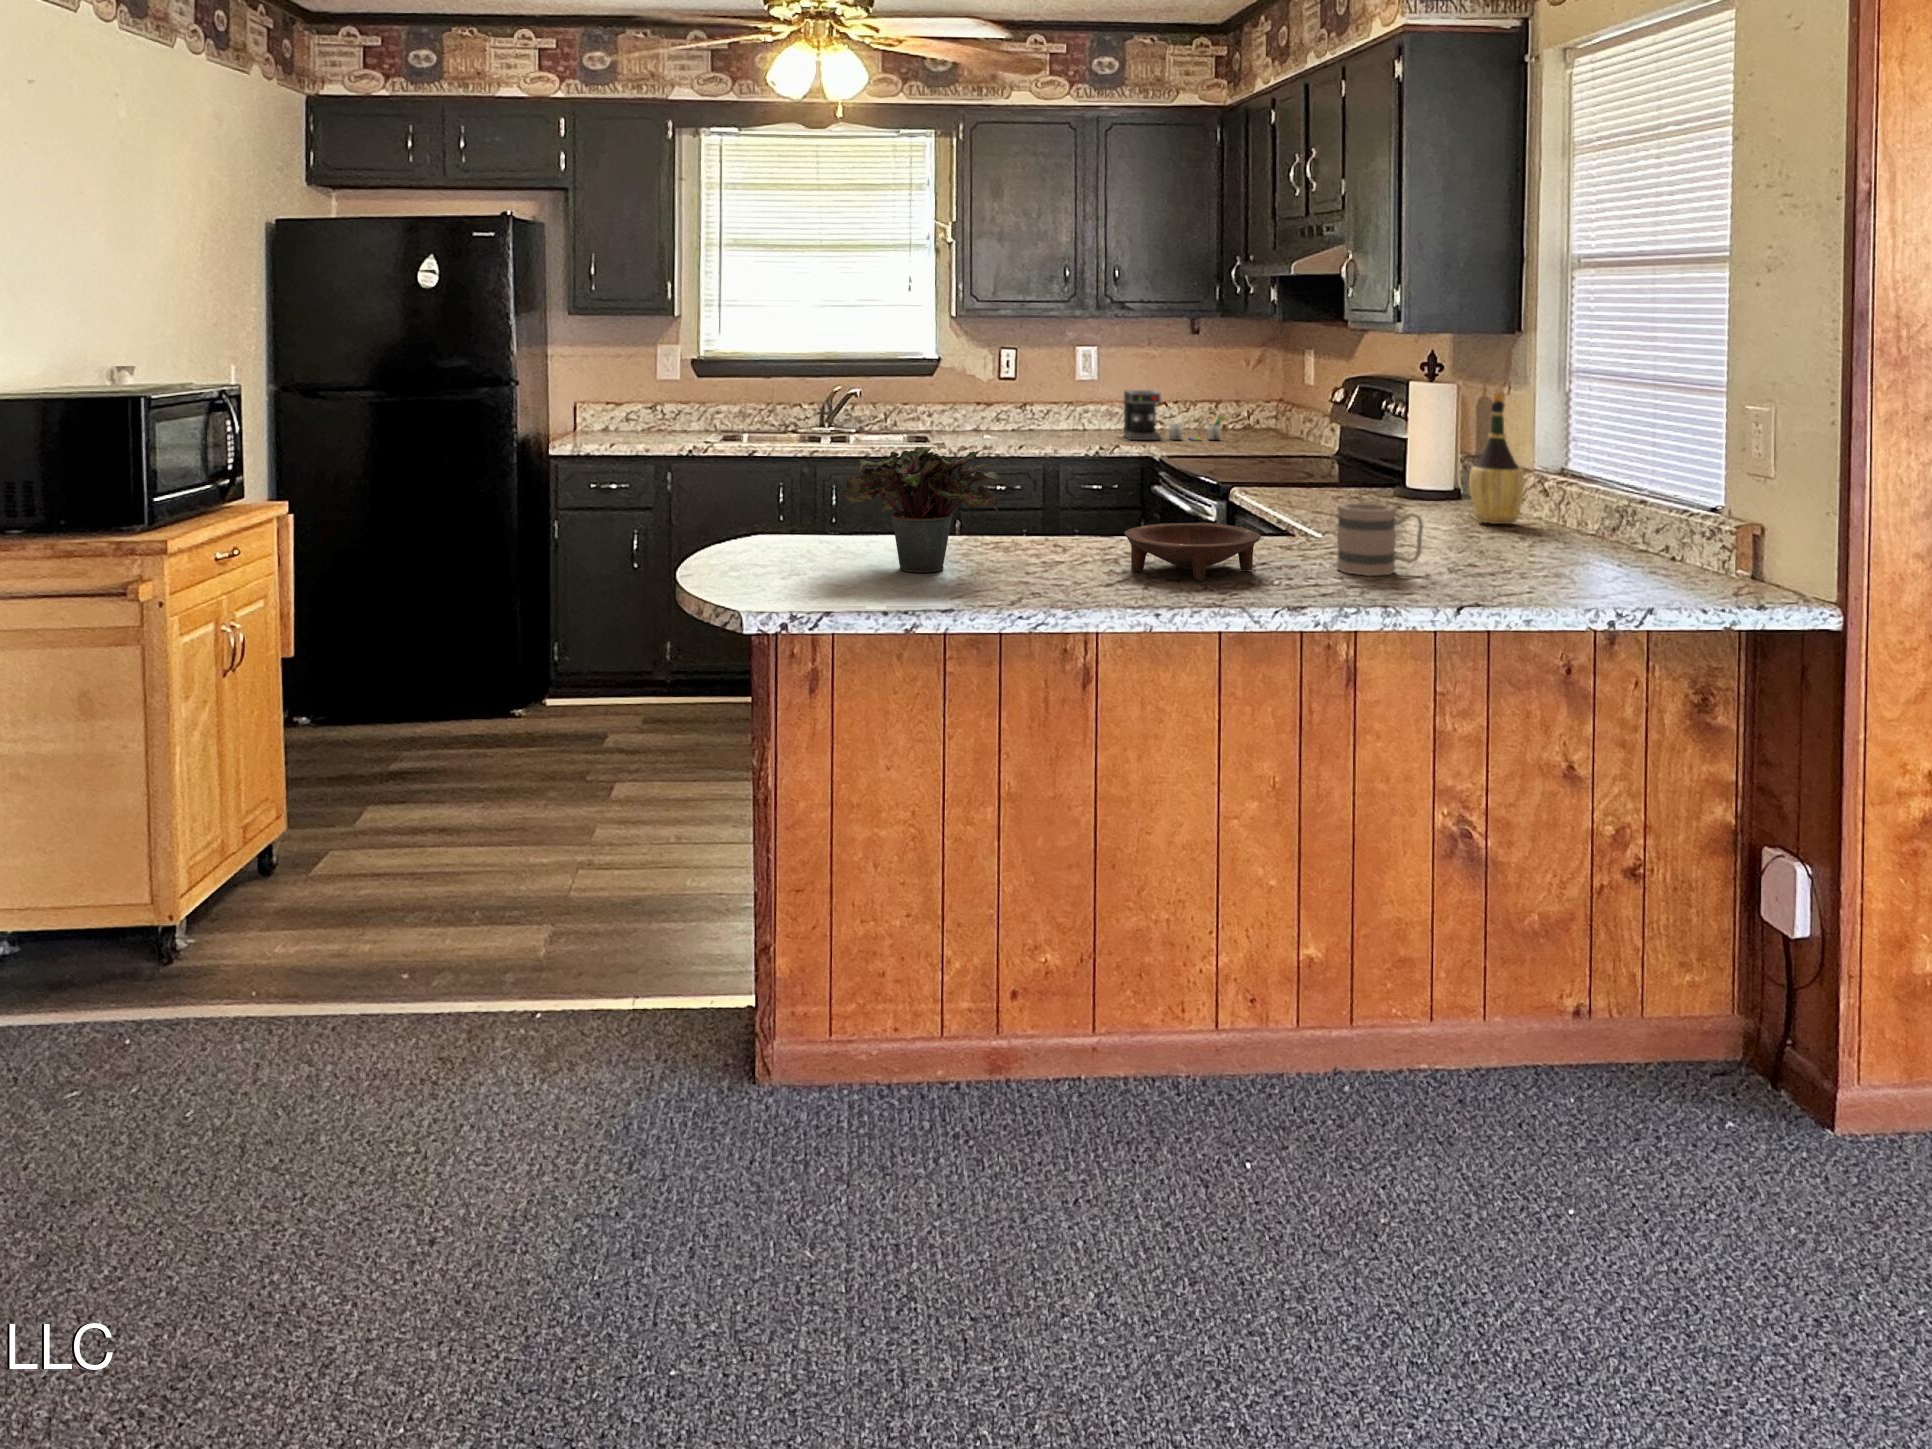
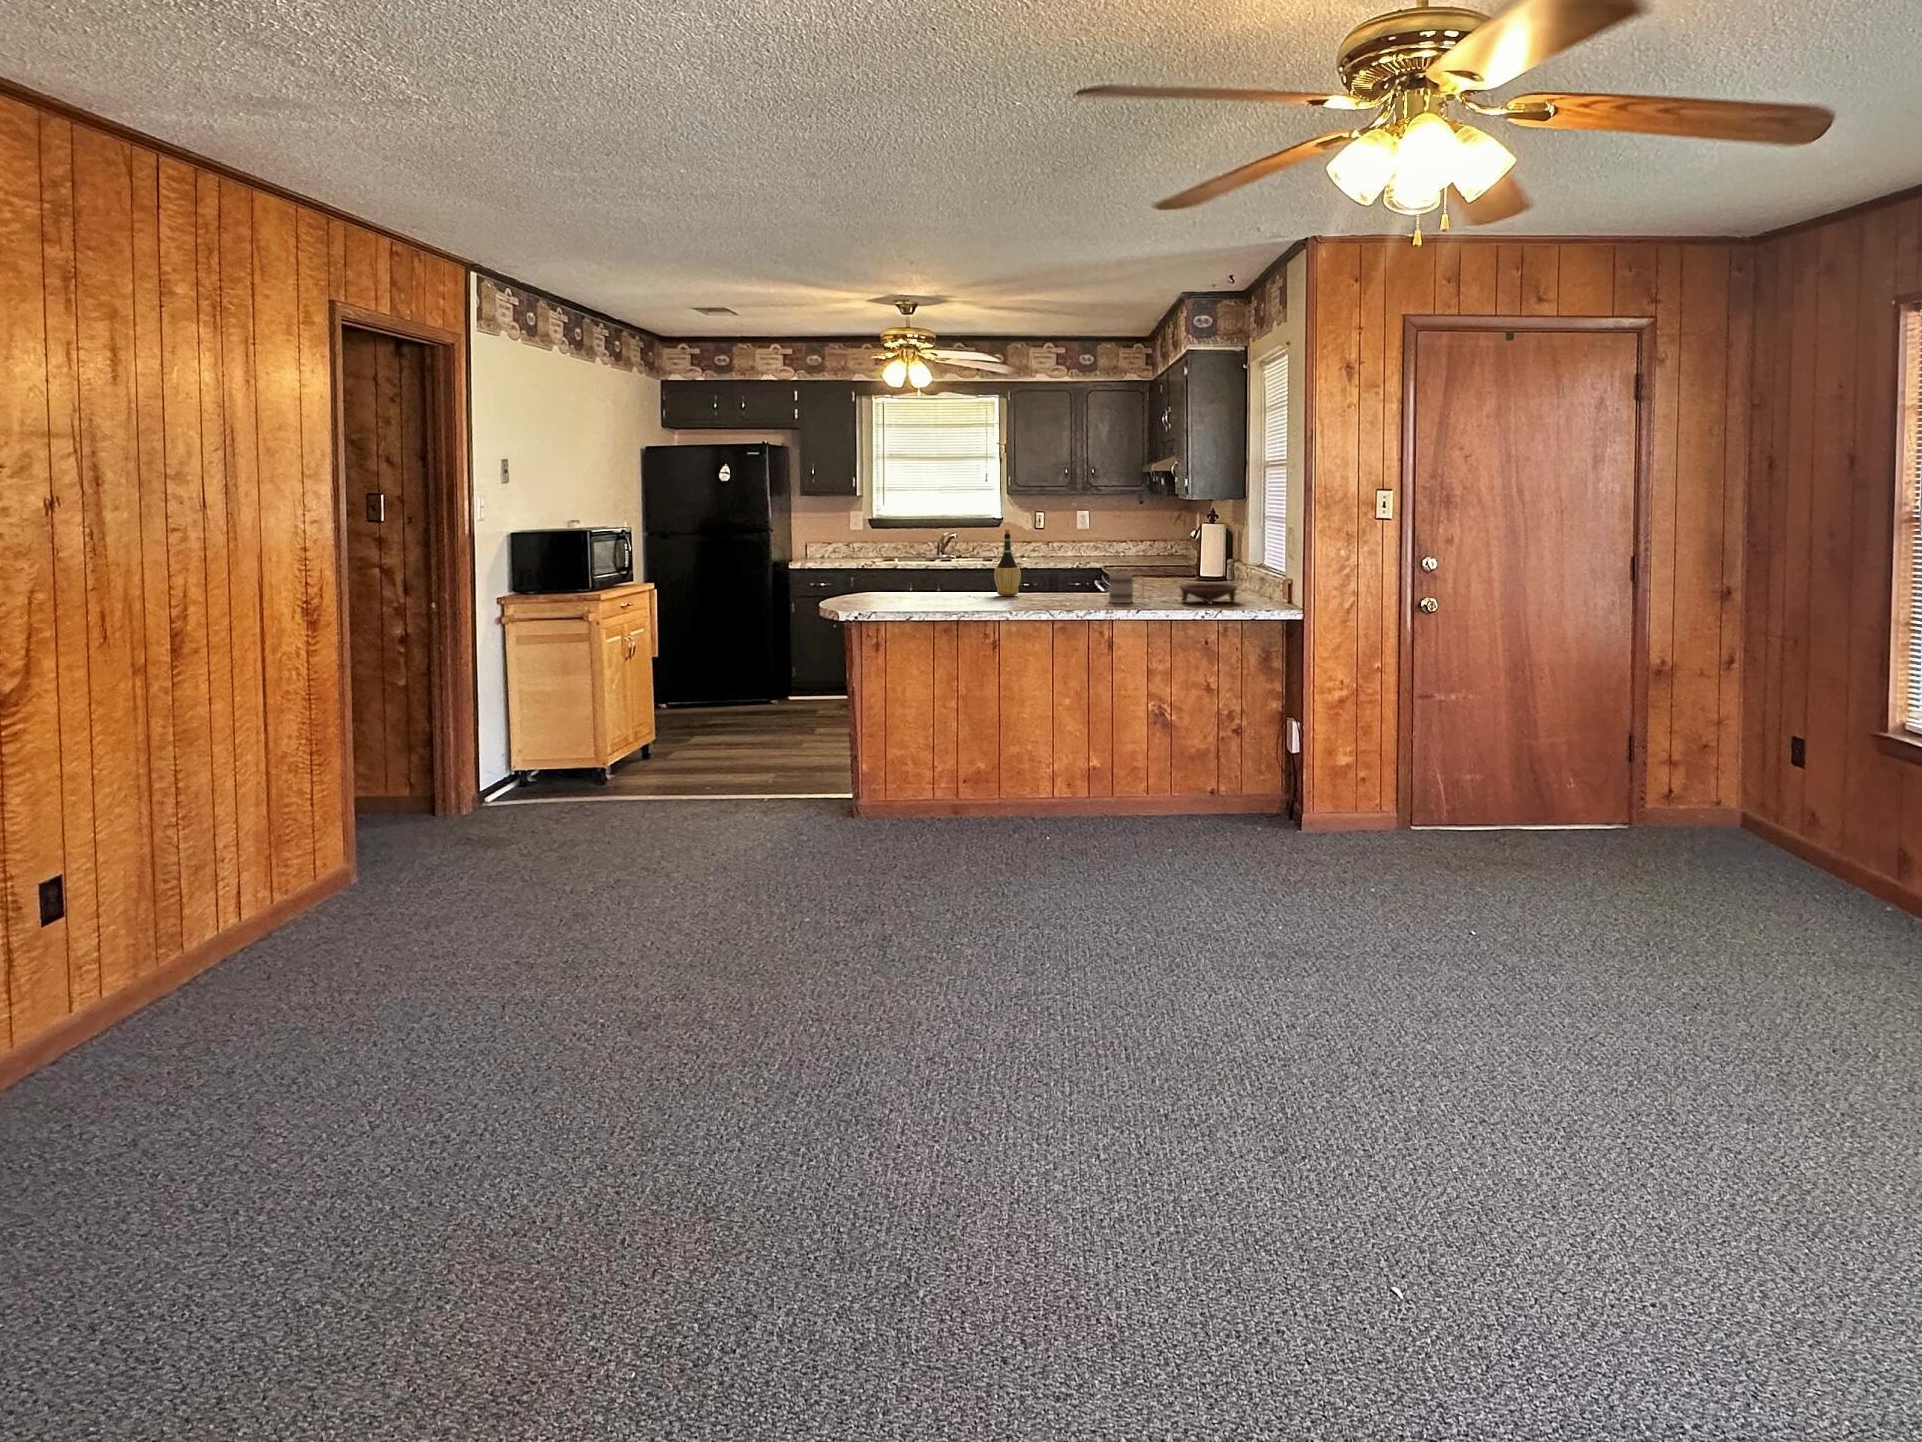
coffee maker: present [1124,390,1223,440] -> none [1099,534,1151,561]
wine bottle: present [1469,393,1525,524] -> present [994,529,1021,596]
potted plant: present [840,447,1000,572] -> none [887,549,962,603]
bowl: present [1124,523,1261,581] -> present [1180,583,1237,605]

